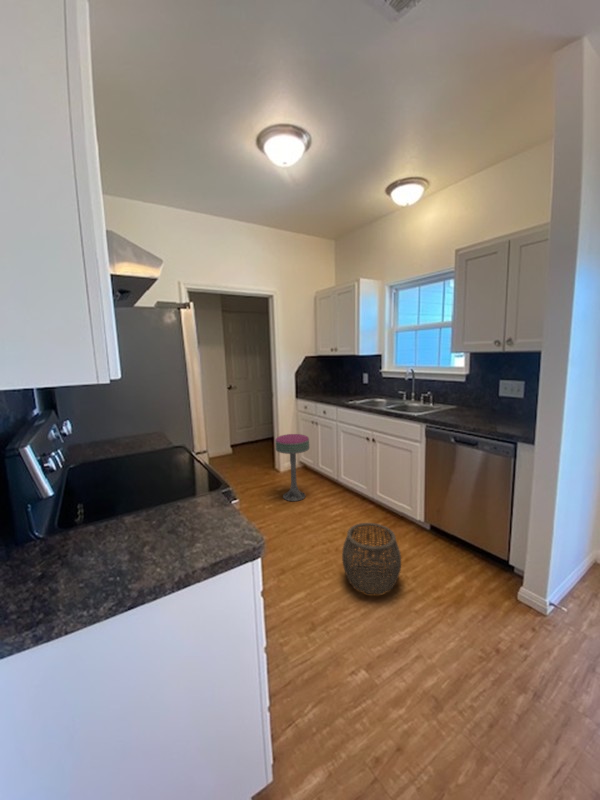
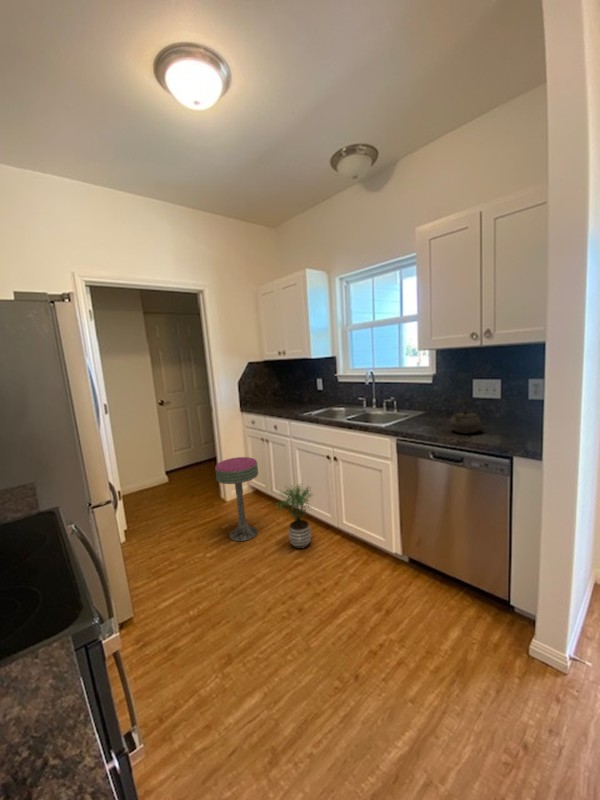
kettle: none [471,396,498,424] -> present [450,400,481,433]
potted plant: none [321,458,356,511] -> present [277,485,311,549]
woven basket: present [342,523,401,594] -> none [307,574,386,678]

